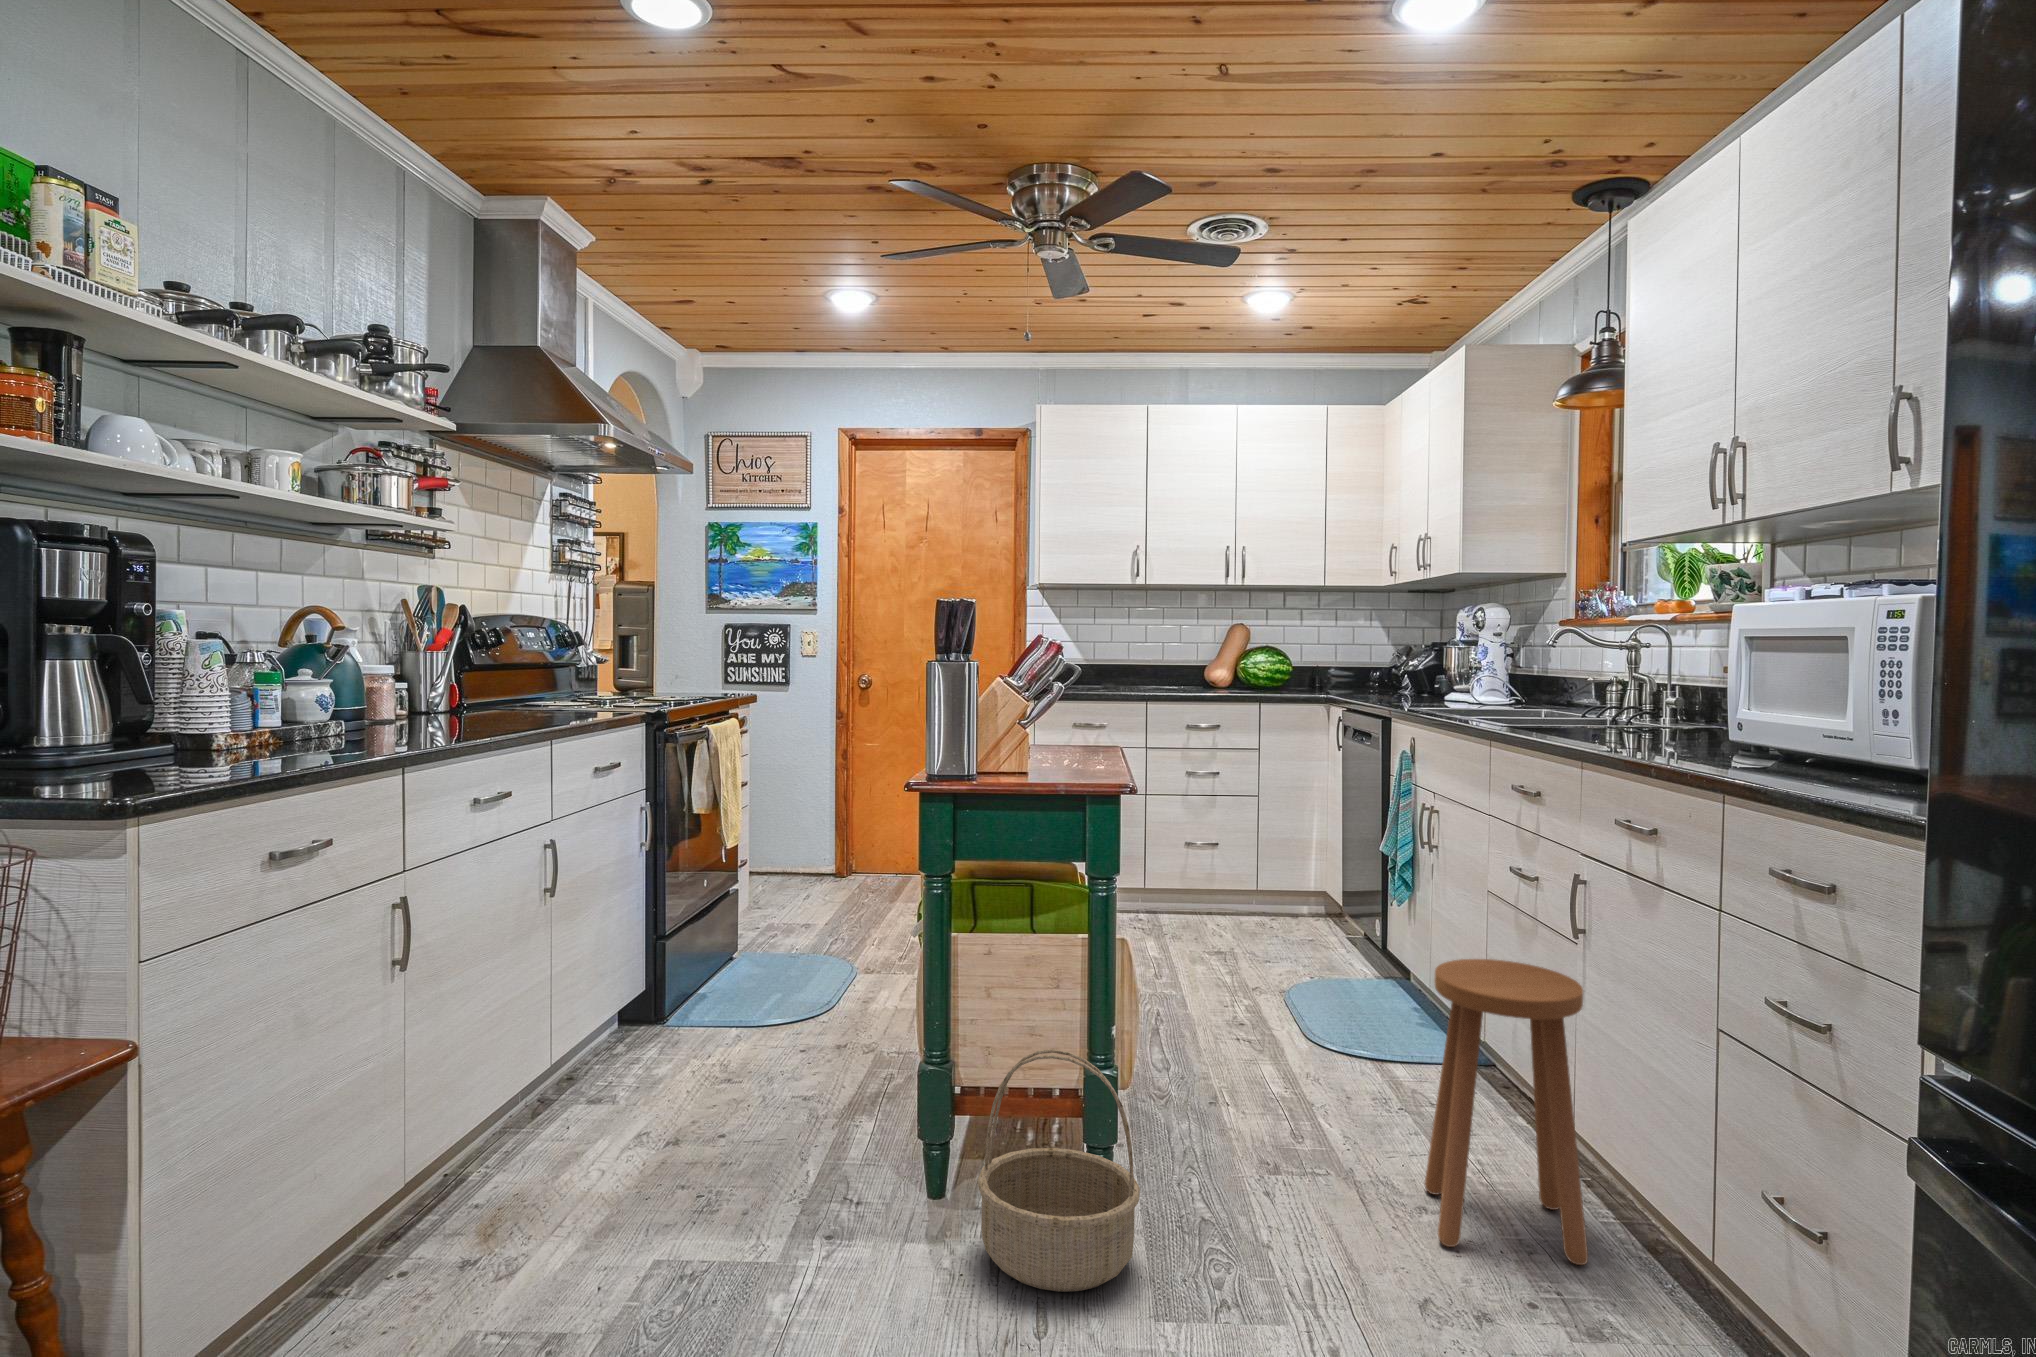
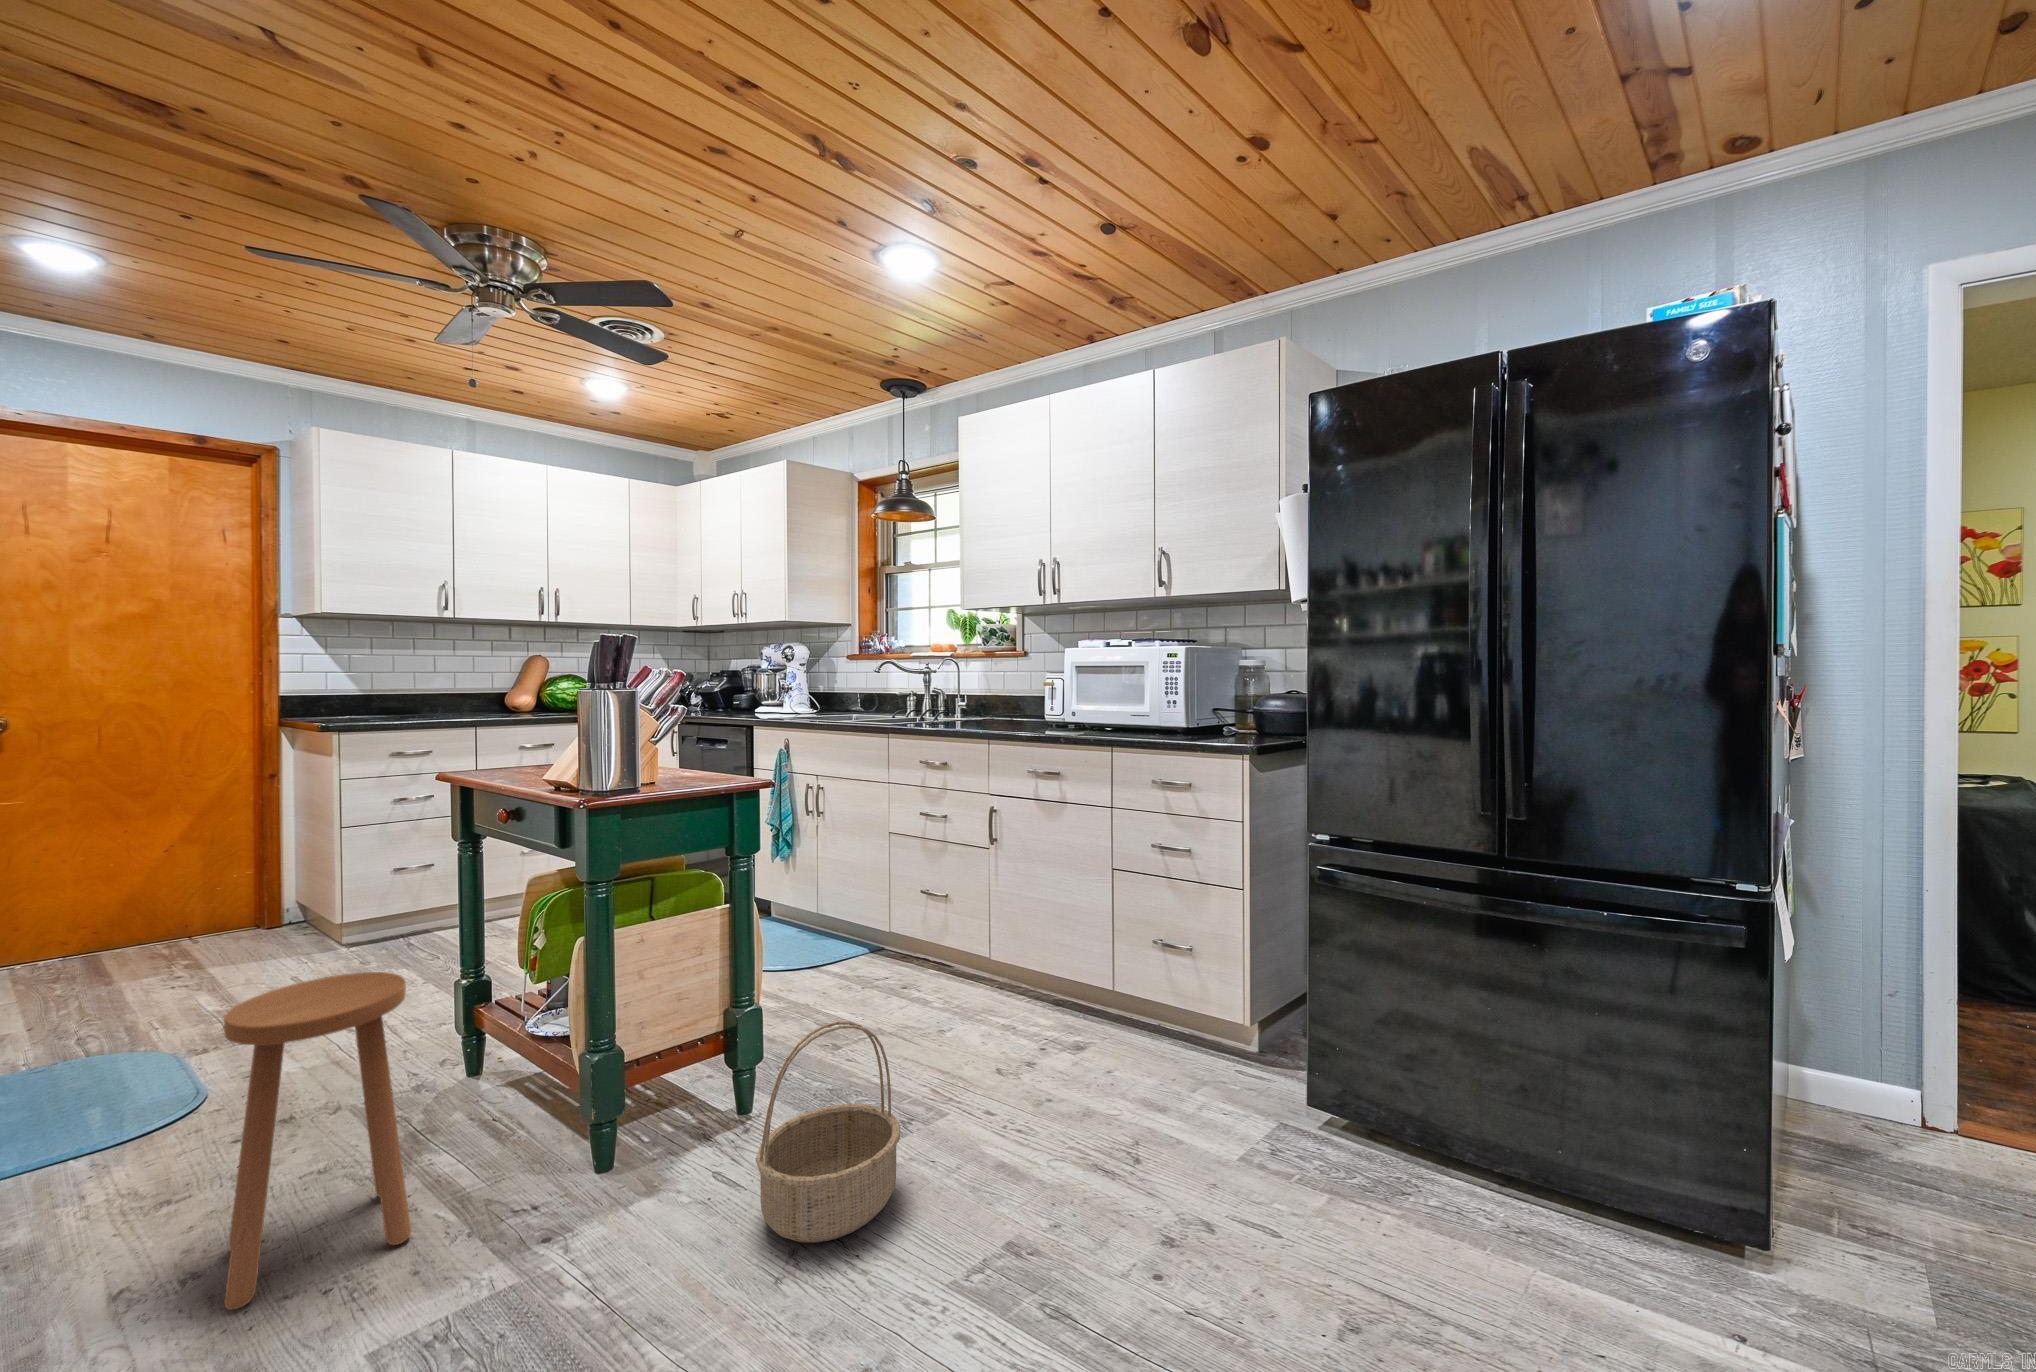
stool: present [1425,959,1588,1265] -> present [224,972,411,1310]

